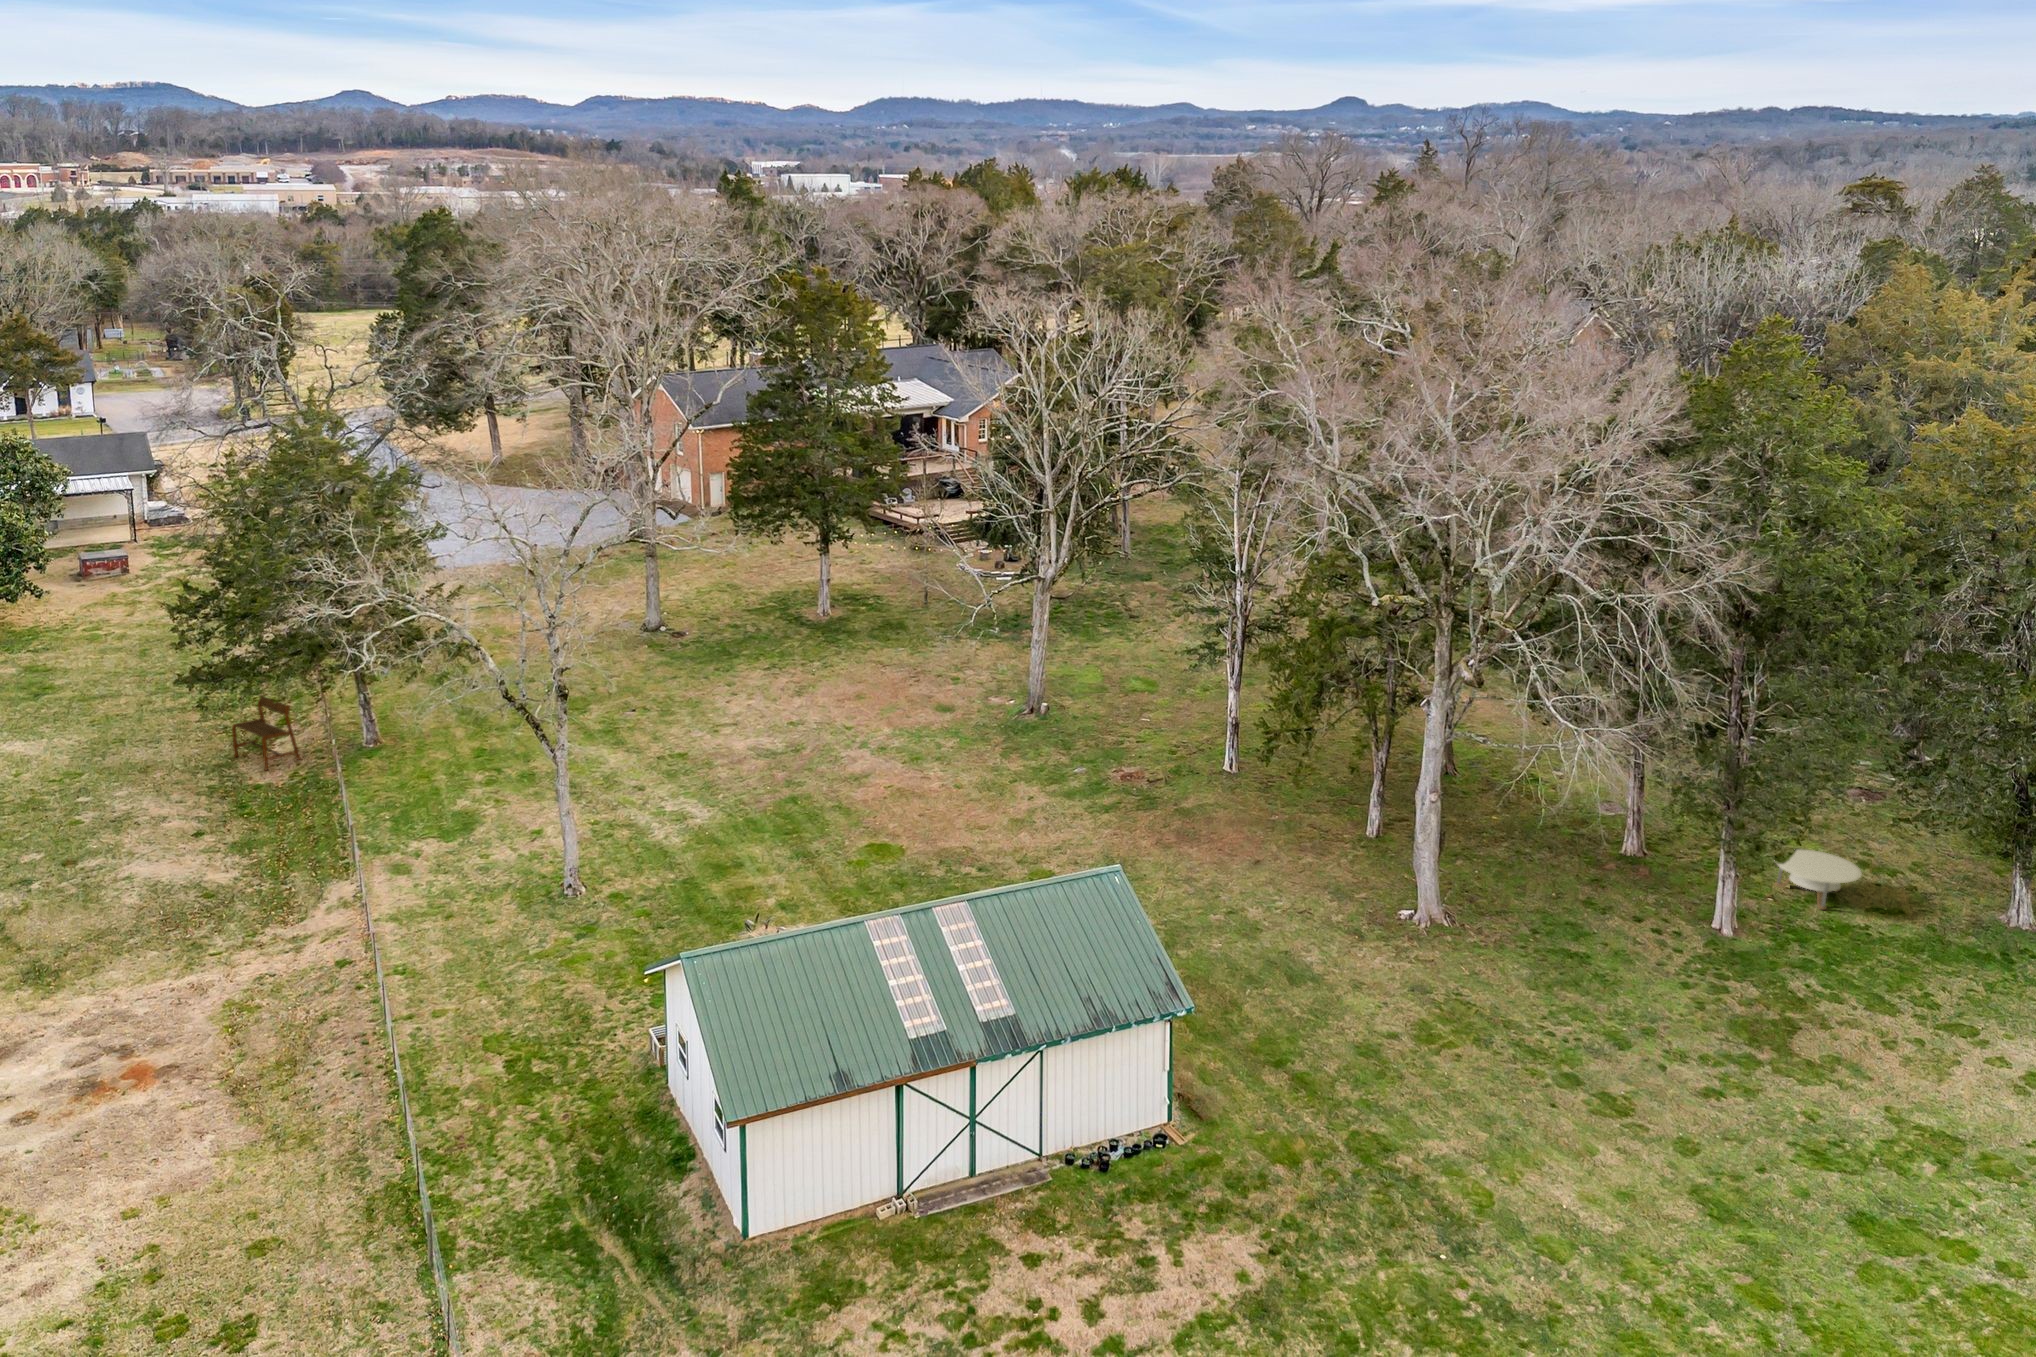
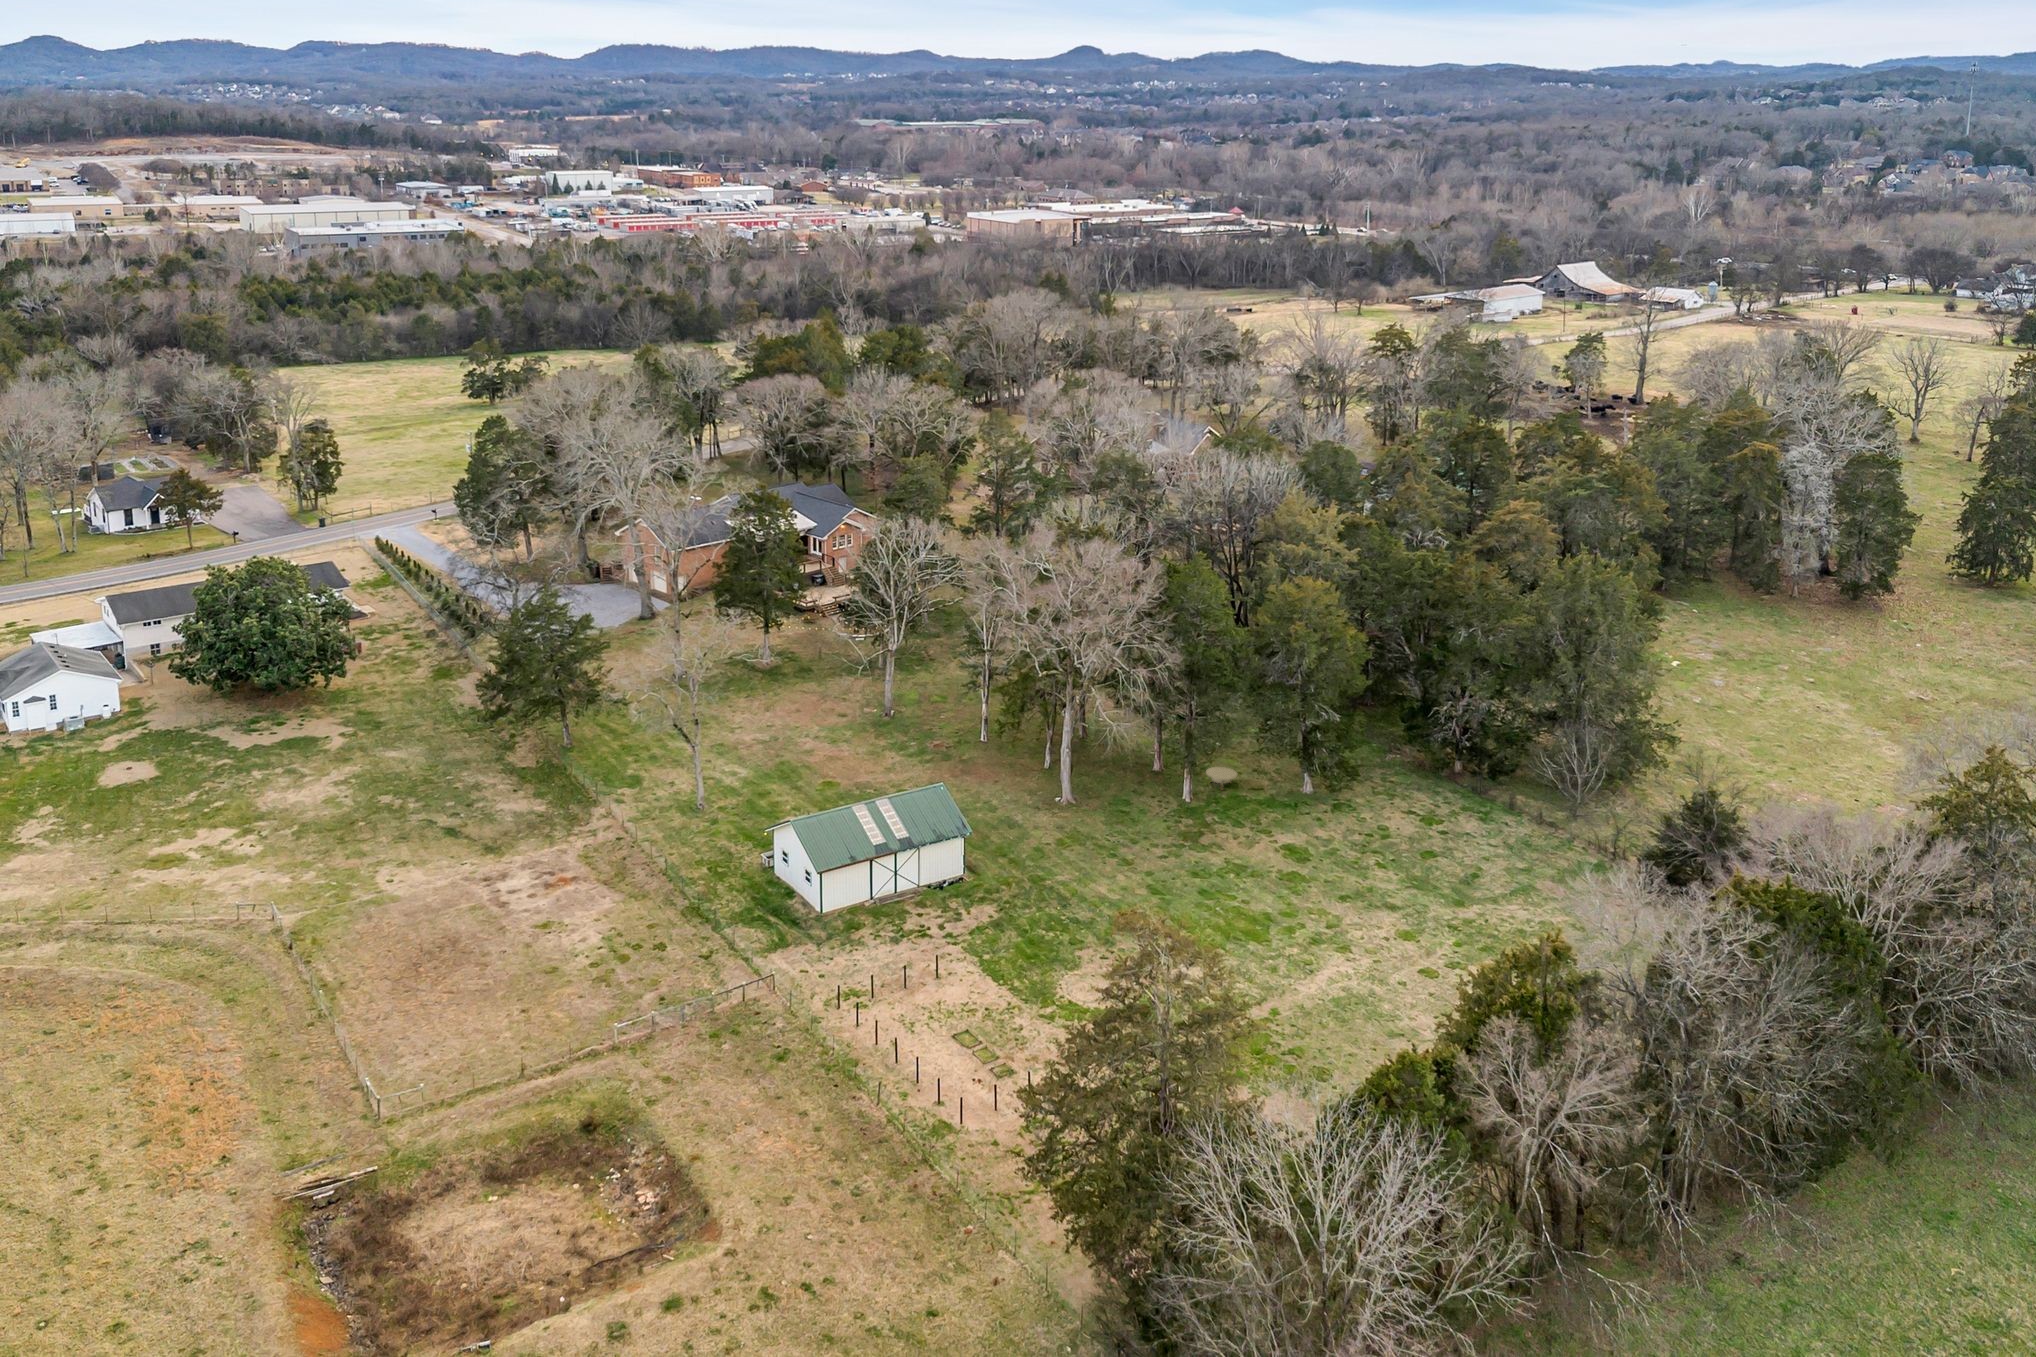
bench: present [232,694,301,771] -> none [493,718,529,757]

